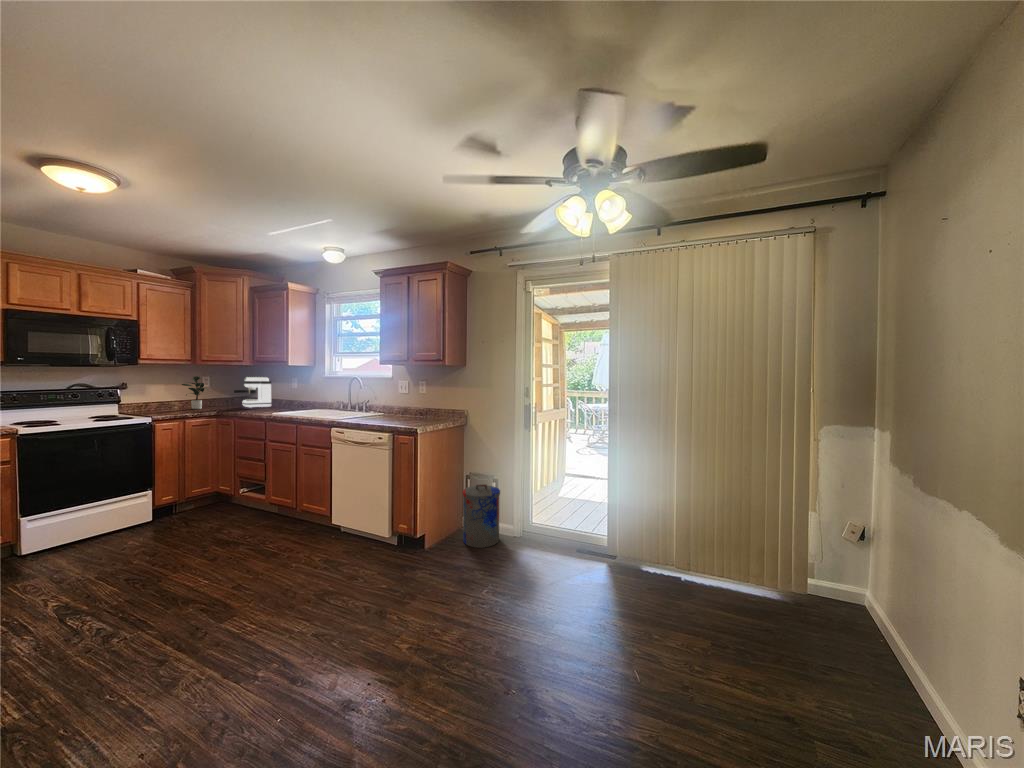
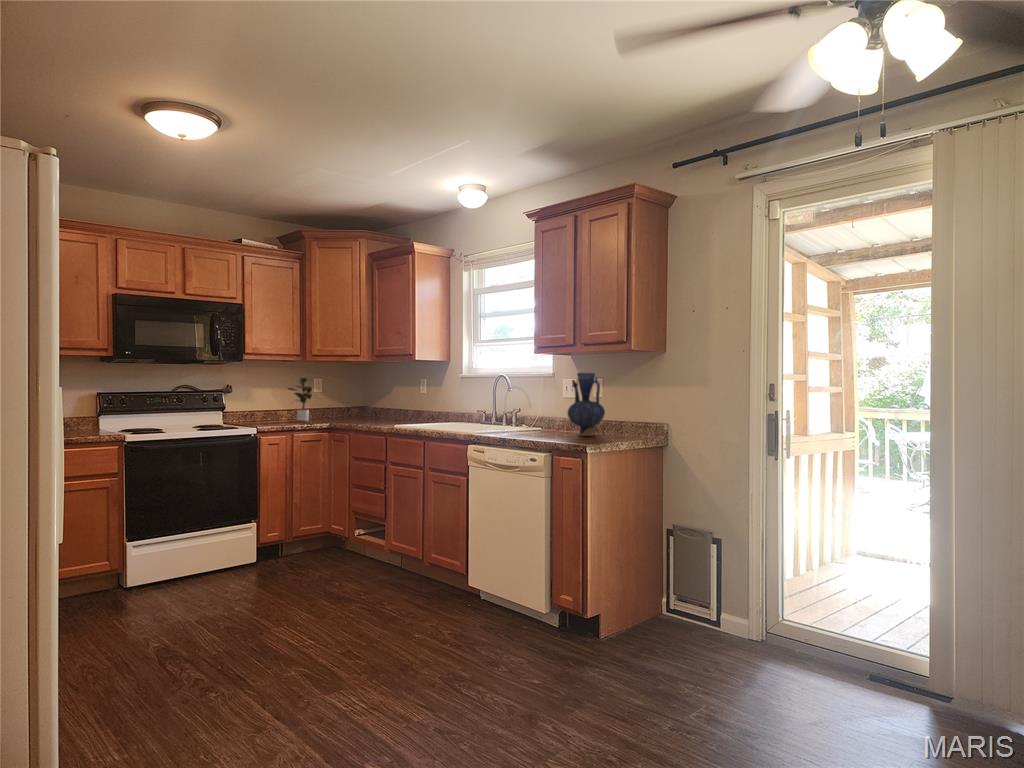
coffee maker: present [234,377,271,408] -> none [345,379,390,421]
vase: none [402,379,427,419] -> present [568,373,605,436]
trash can: present [462,484,500,548] -> none [661,545,727,650]

